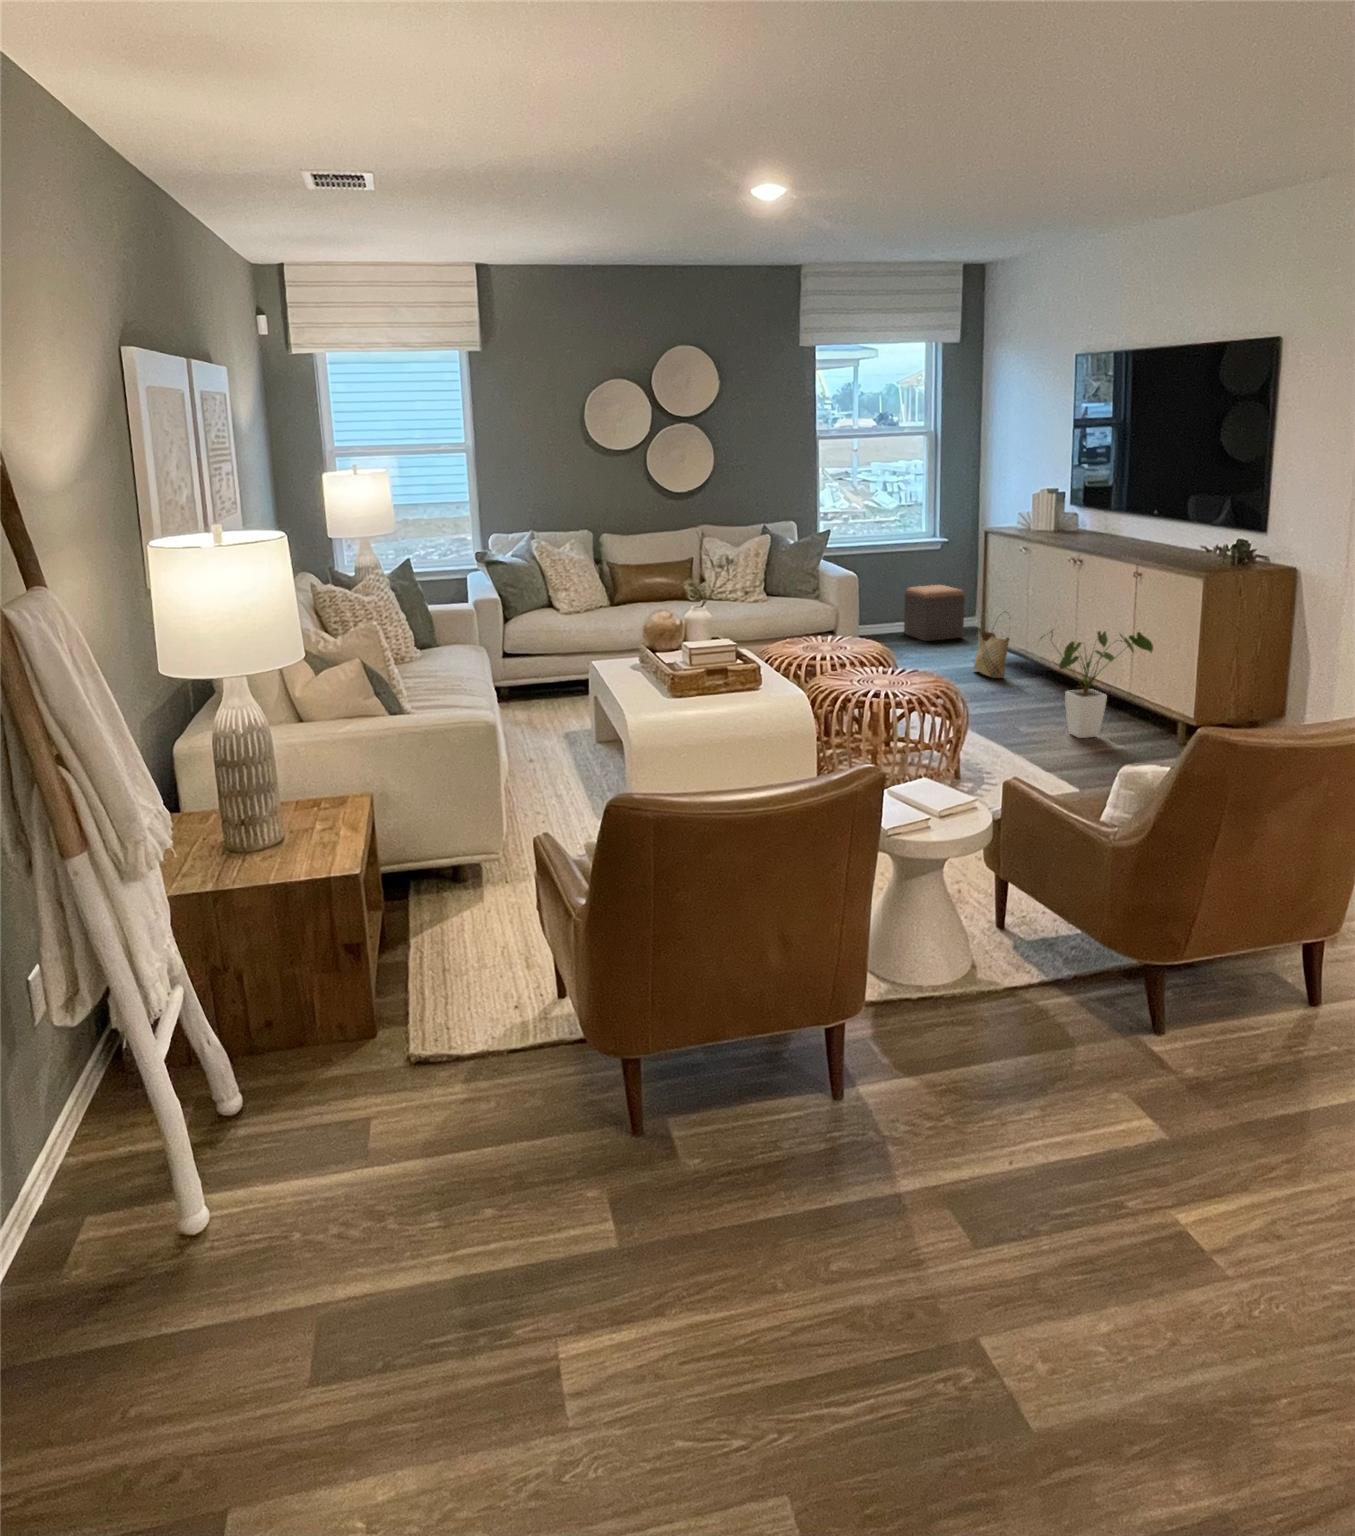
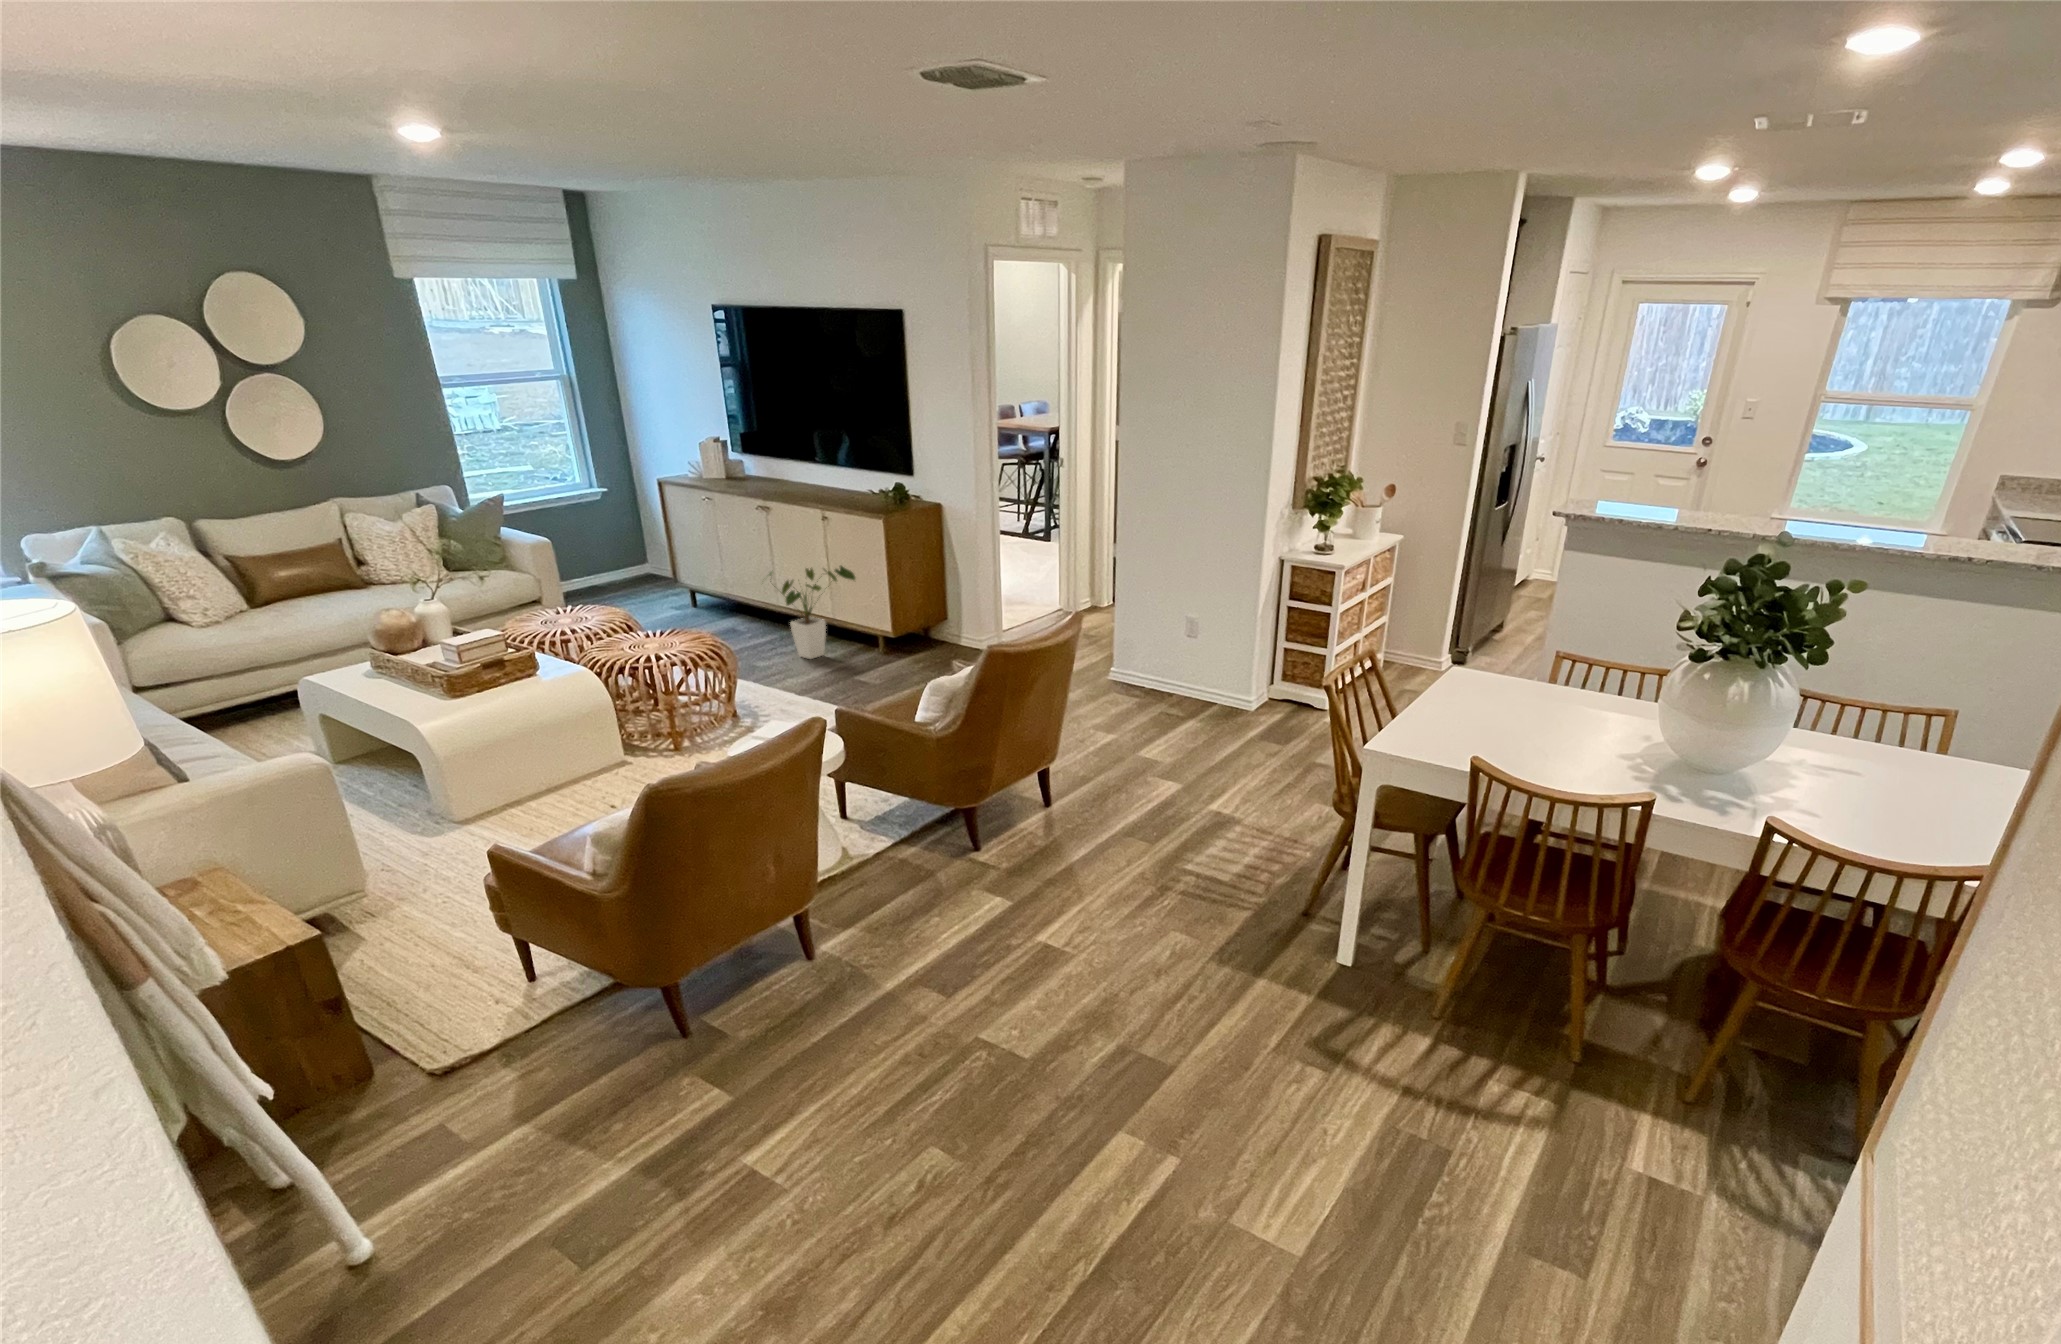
footstool: present [904,585,965,641] -> none [579,535,646,591]
woven basket: present [974,612,1010,678] -> none [675,557,712,617]

